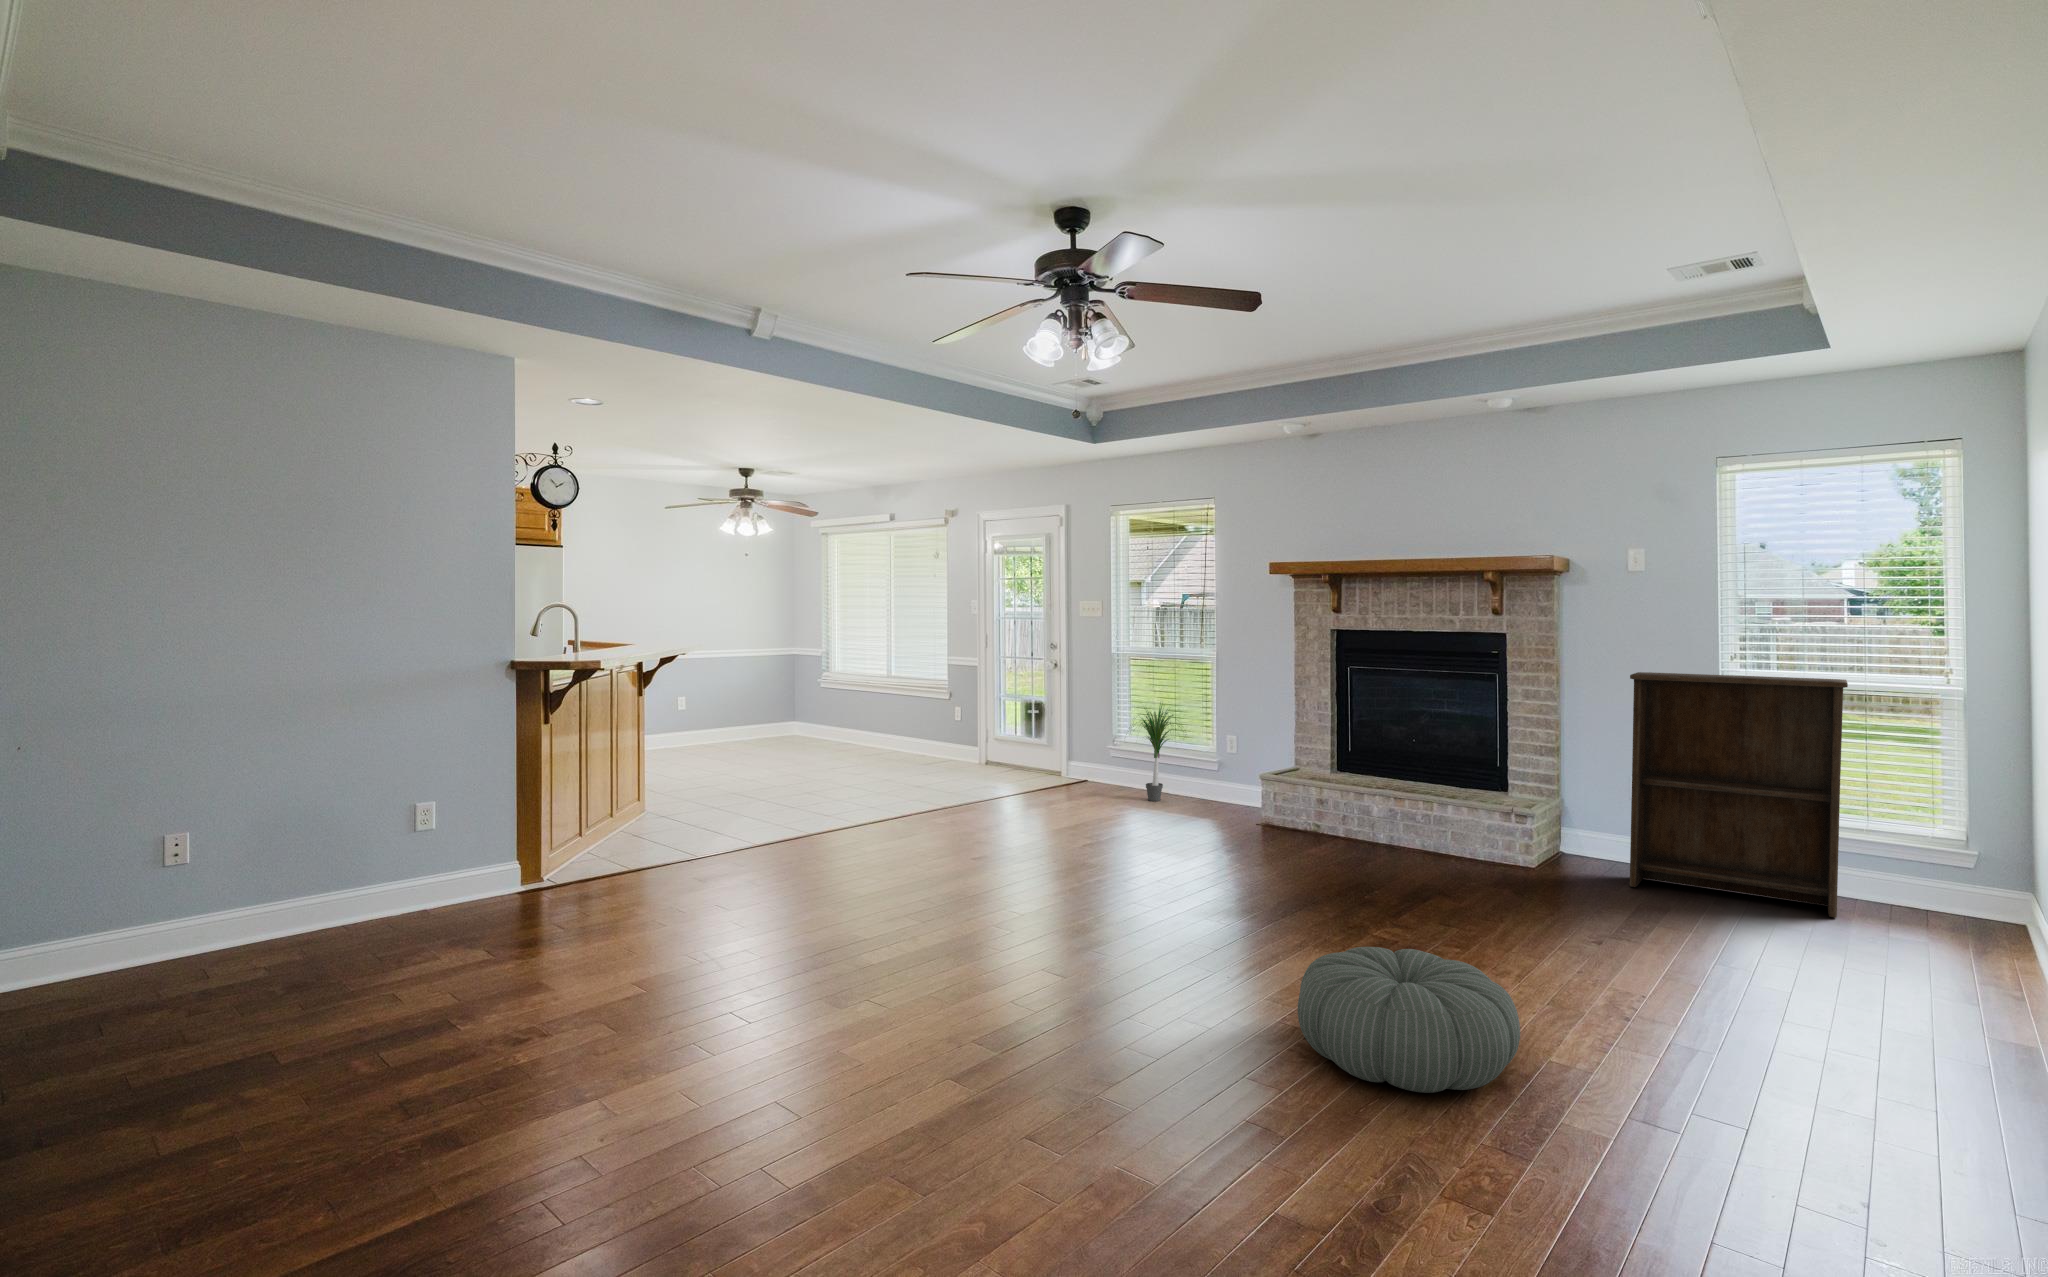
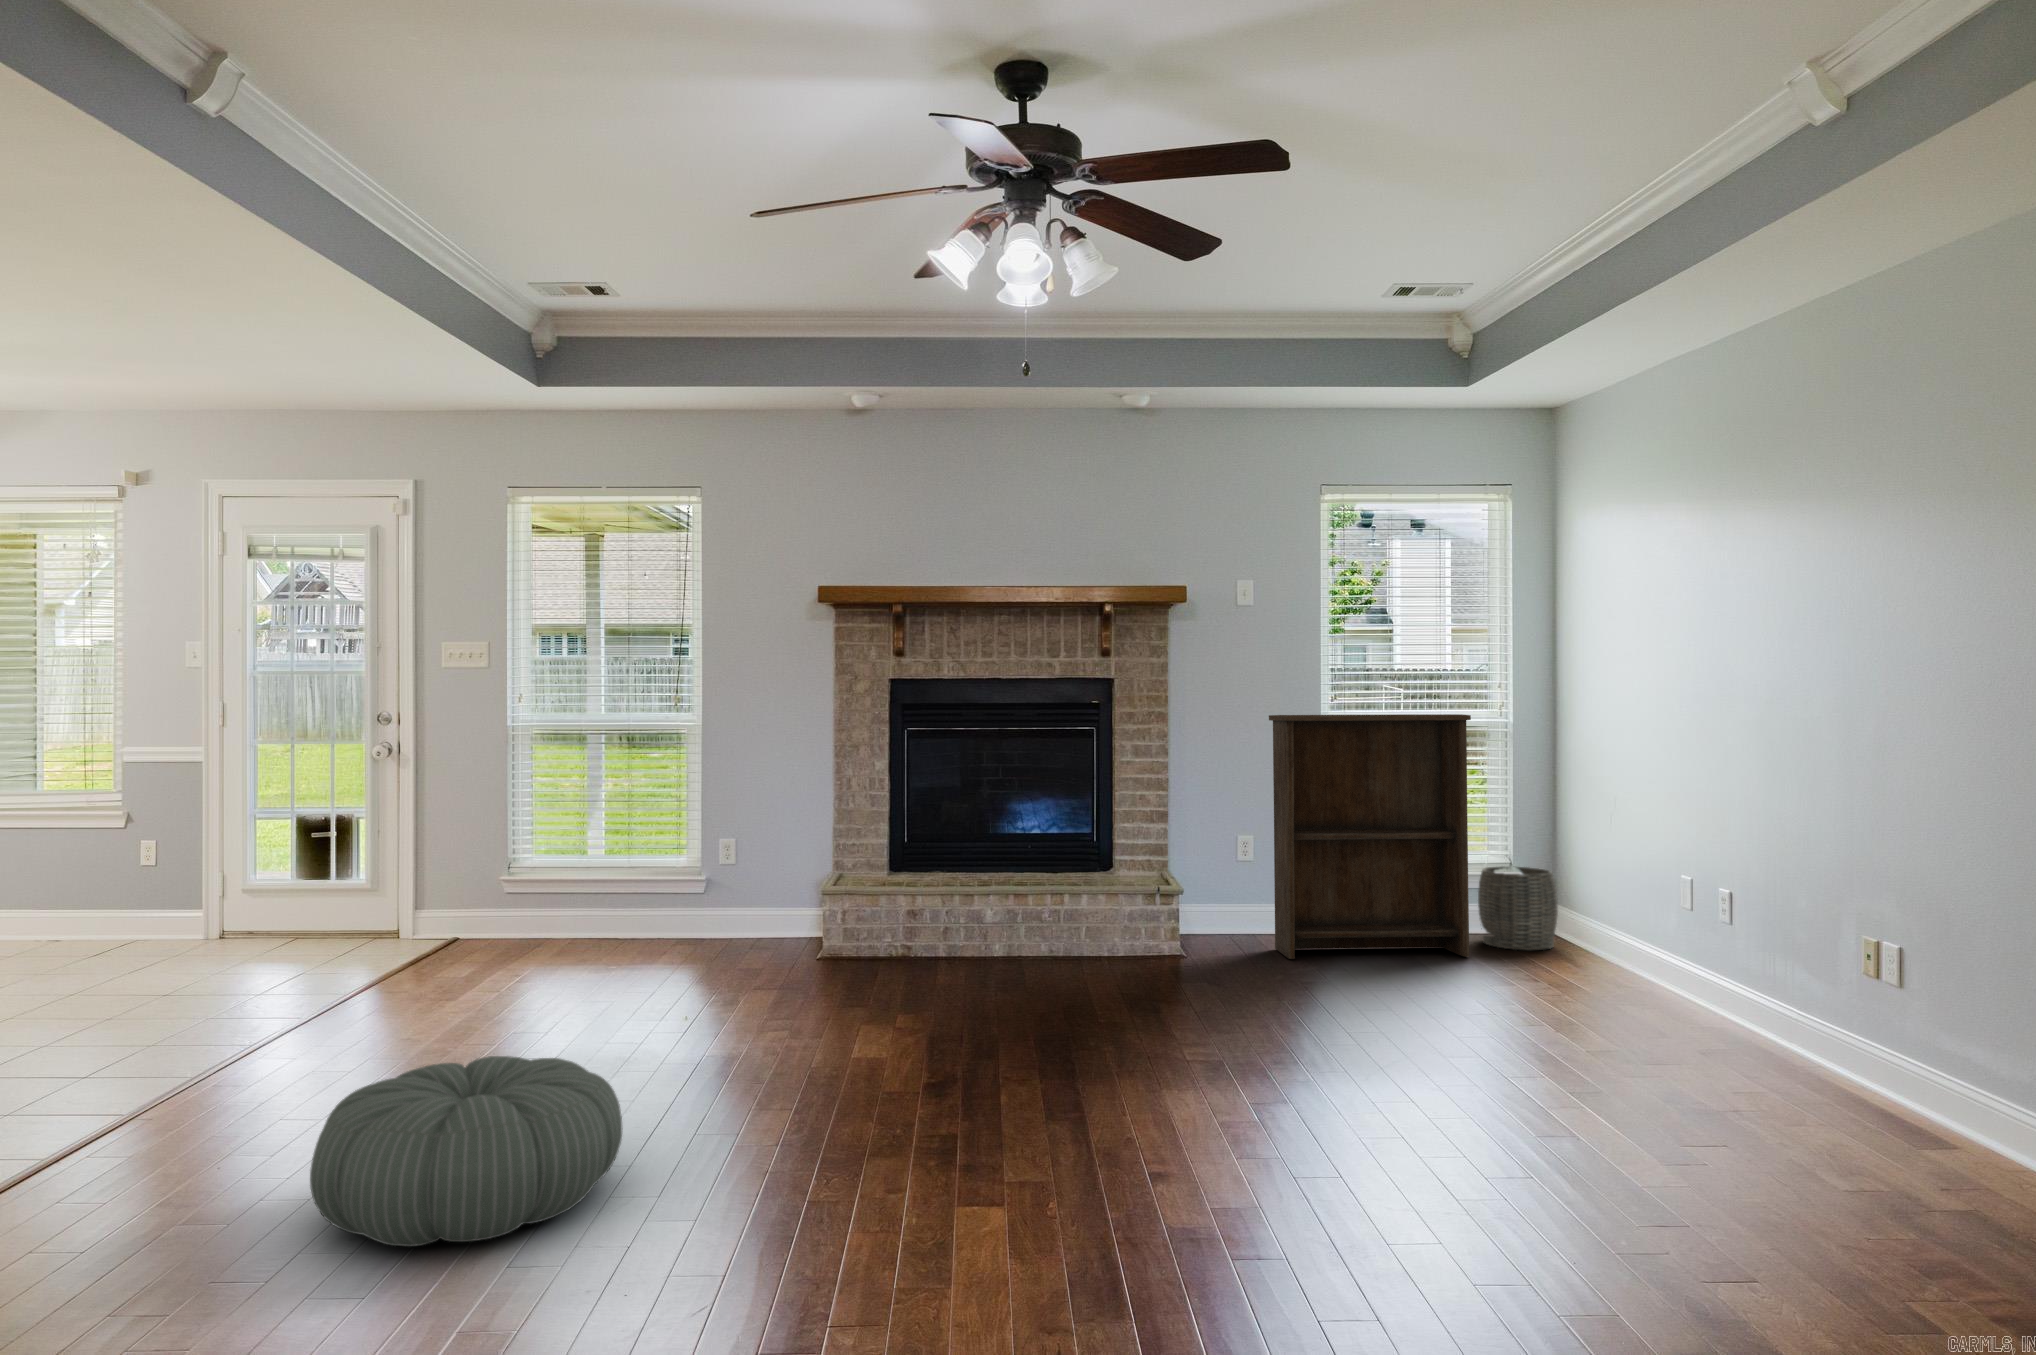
potted plant: present [1140,706,1180,801] -> none [556,785,669,950]
woven basket: none [1887,836,1990,929] -> present [1478,866,1558,950]
pouf: present [1298,947,1520,1093] -> present [310,1056,622,1246]

